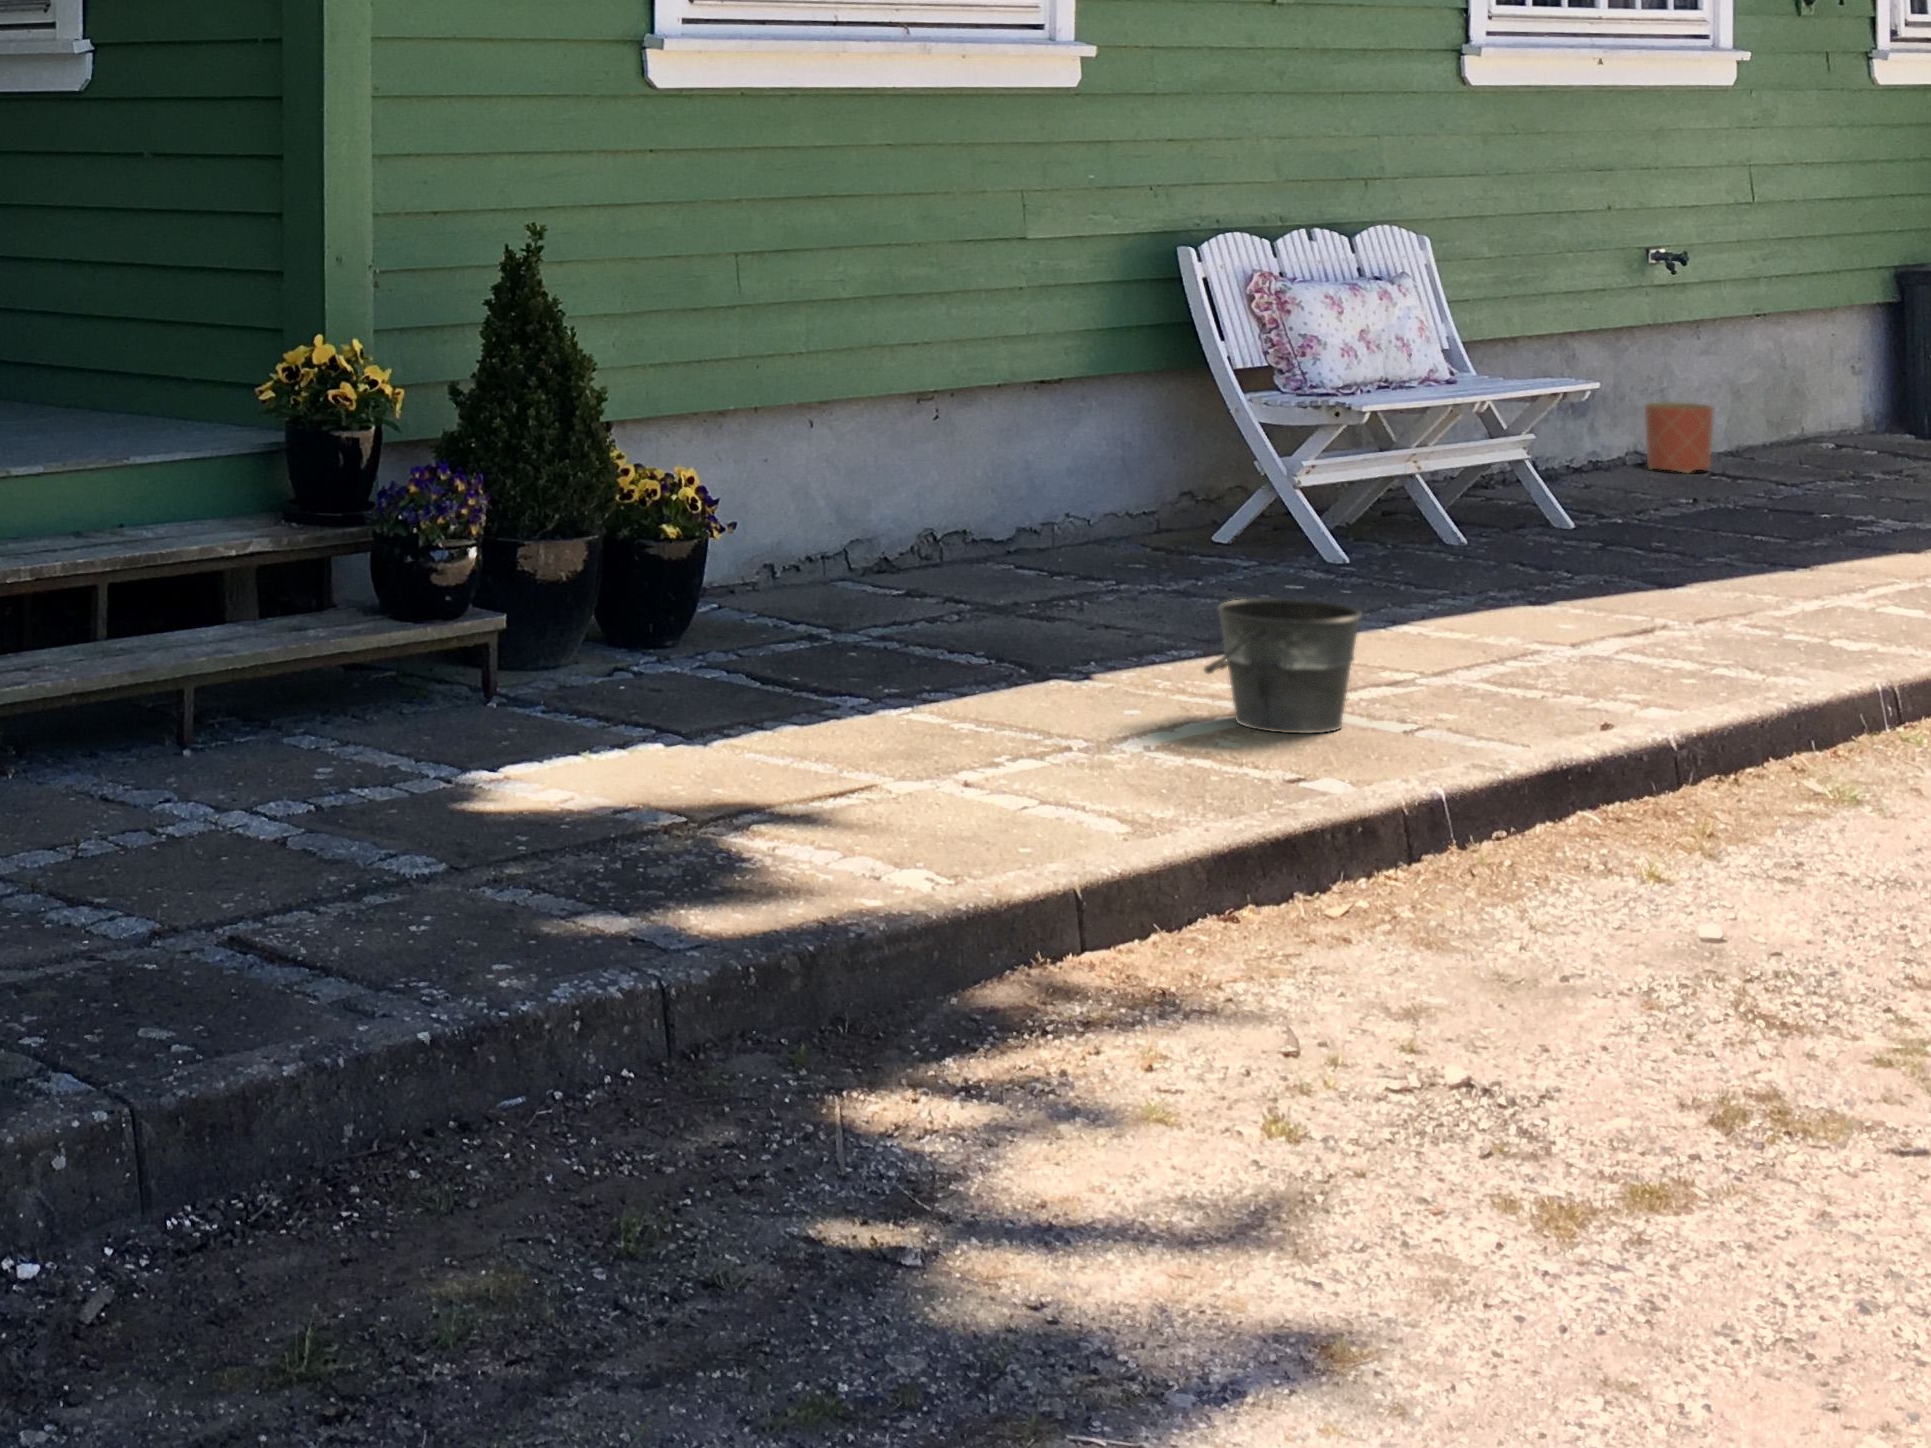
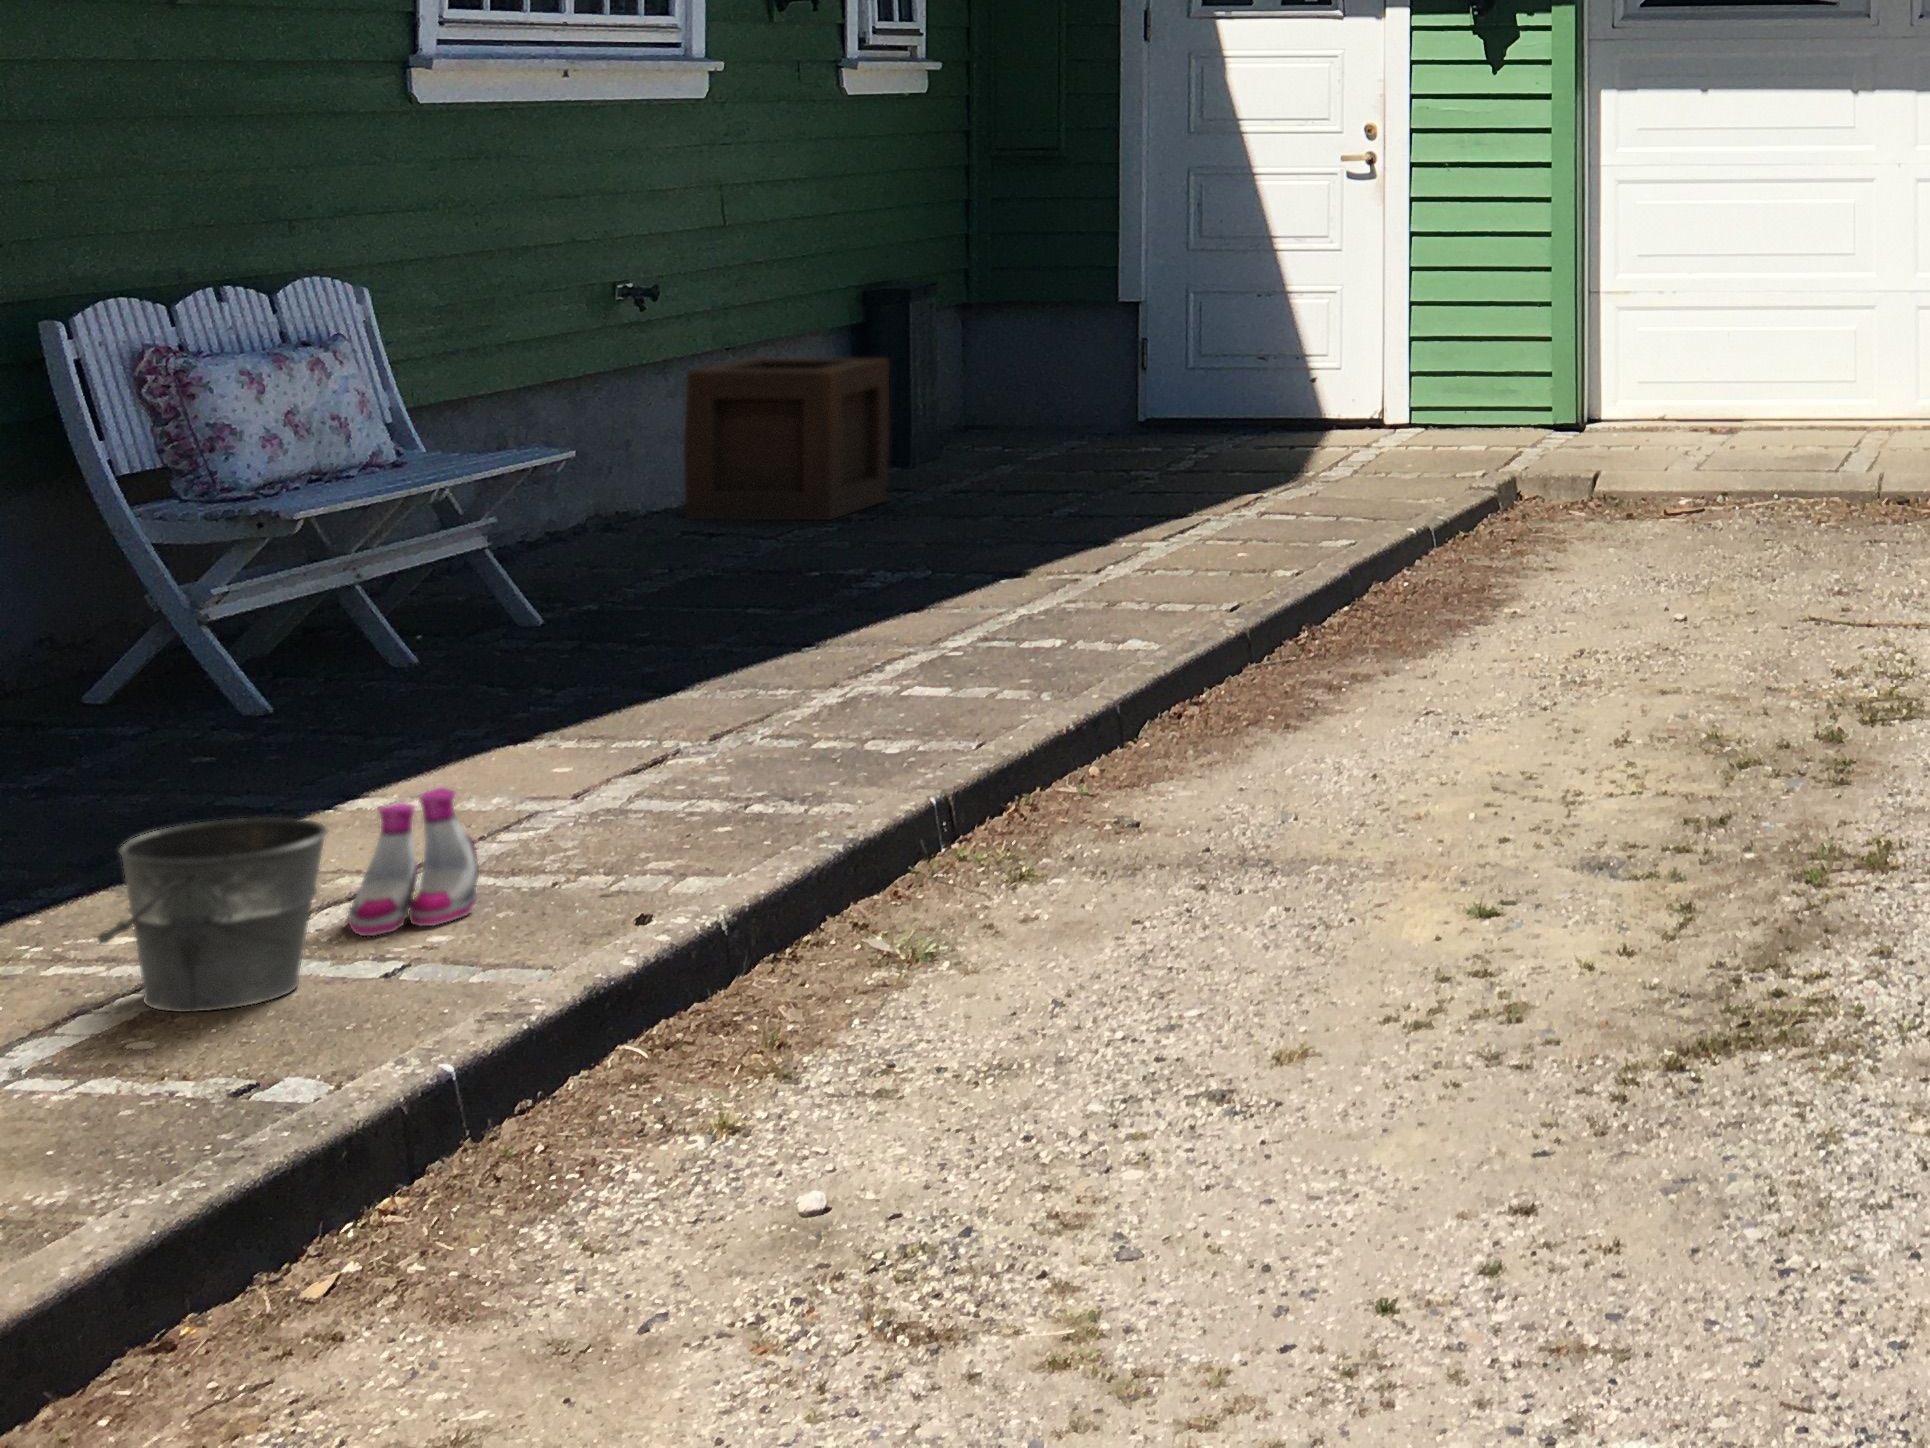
wooden crate: none [1715,322,1913,471] -> present [684,358,890,520]
planter: present [1645,402,1714,473] -> none [609,460,686,541]
boots: none [1383,603,1482,707] -> present [348,788,479,936]

